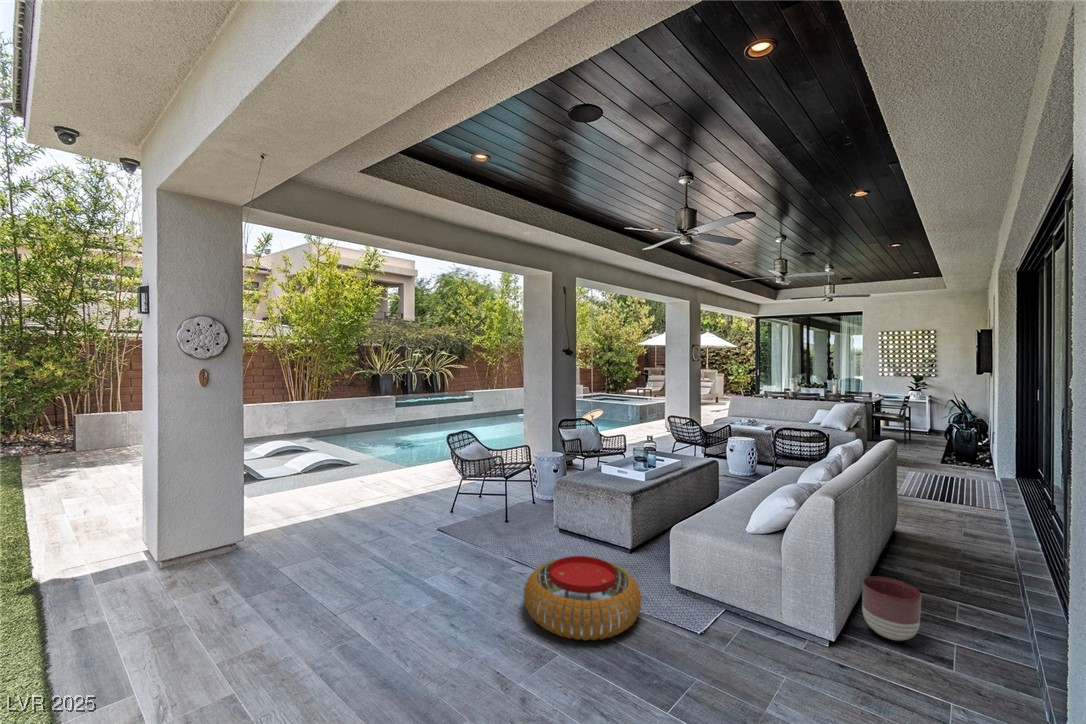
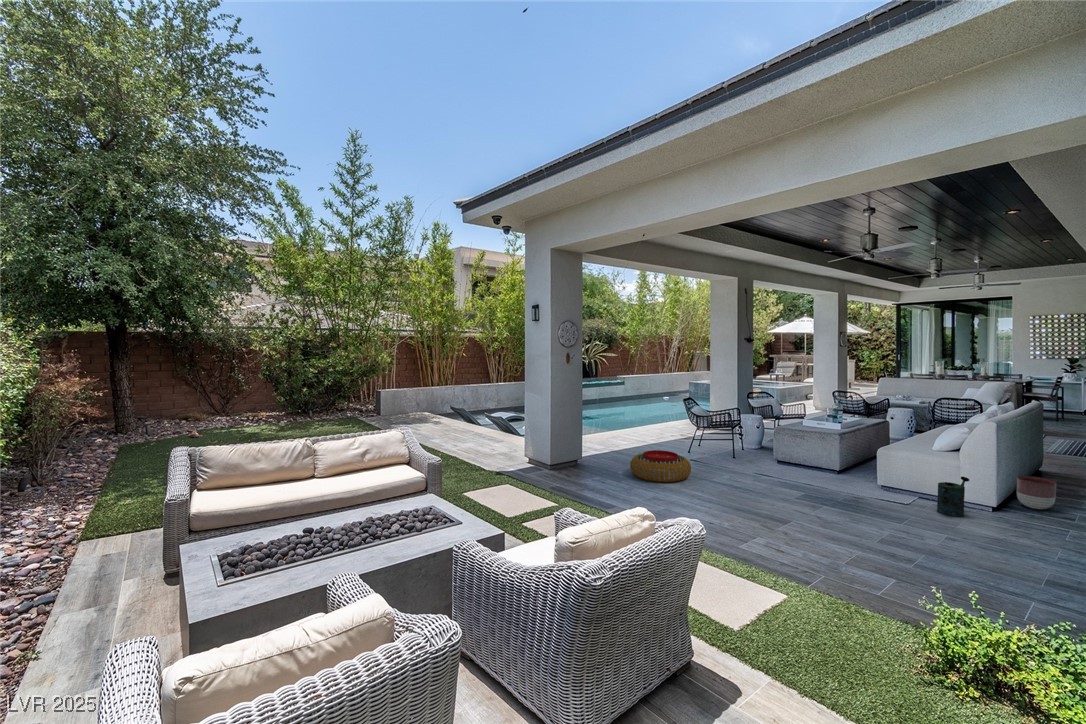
pouf: present [524,556,642,640] -> present [630,450,691,482]
watering can: none [733,591,788,680] -> present [937,477,969,517]

